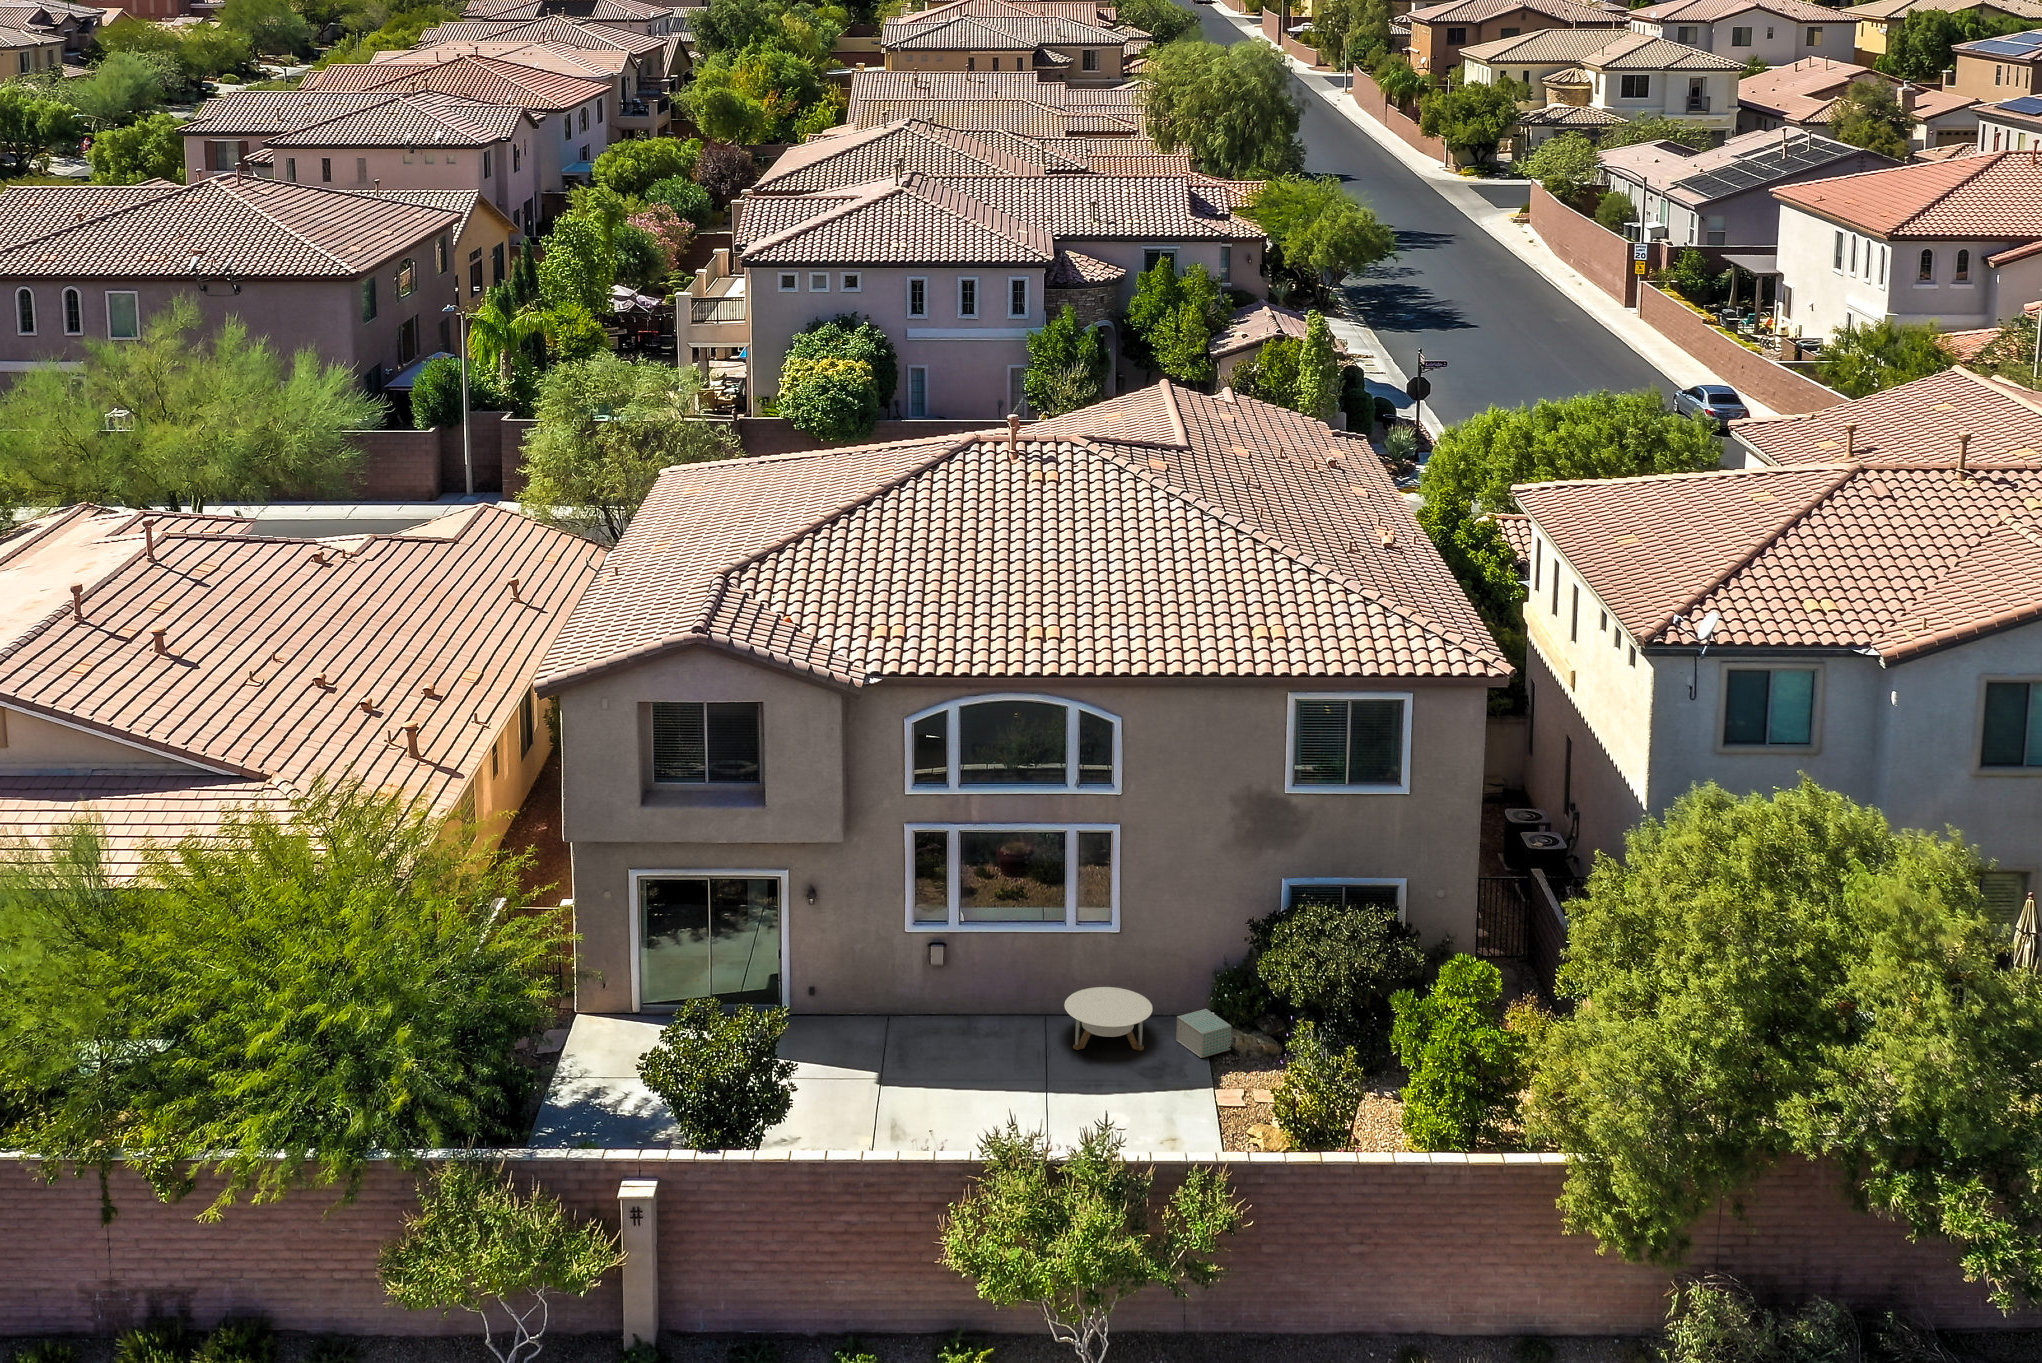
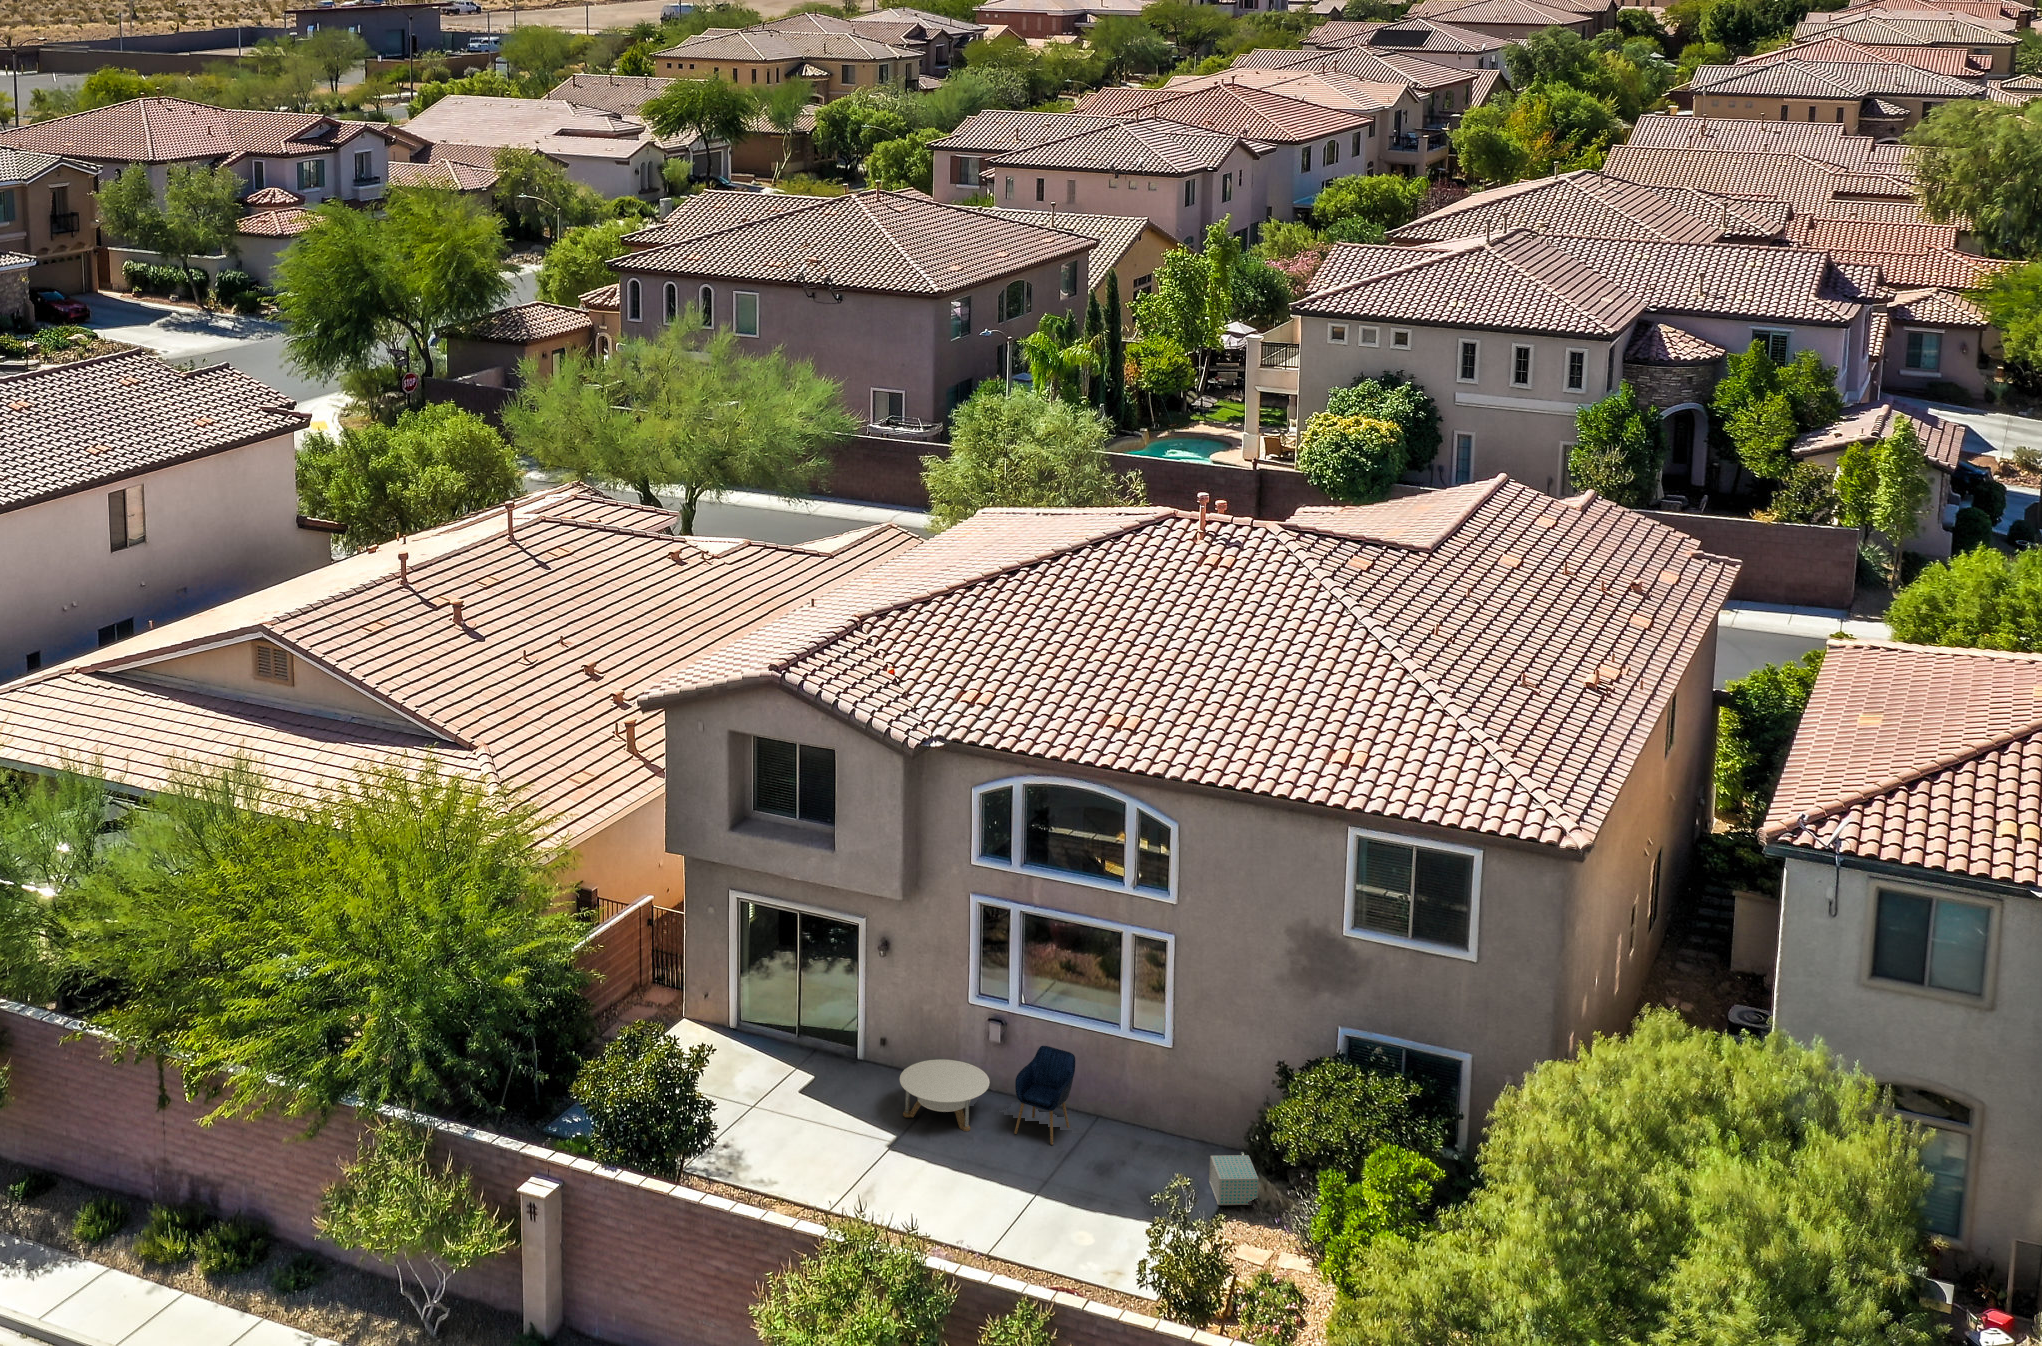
chair: none [977,953,1027,1043] -> present [1014,1046,1075,1145]
round table: present [1064,987,1153,1051] -> present [900,1059,990,1131]

